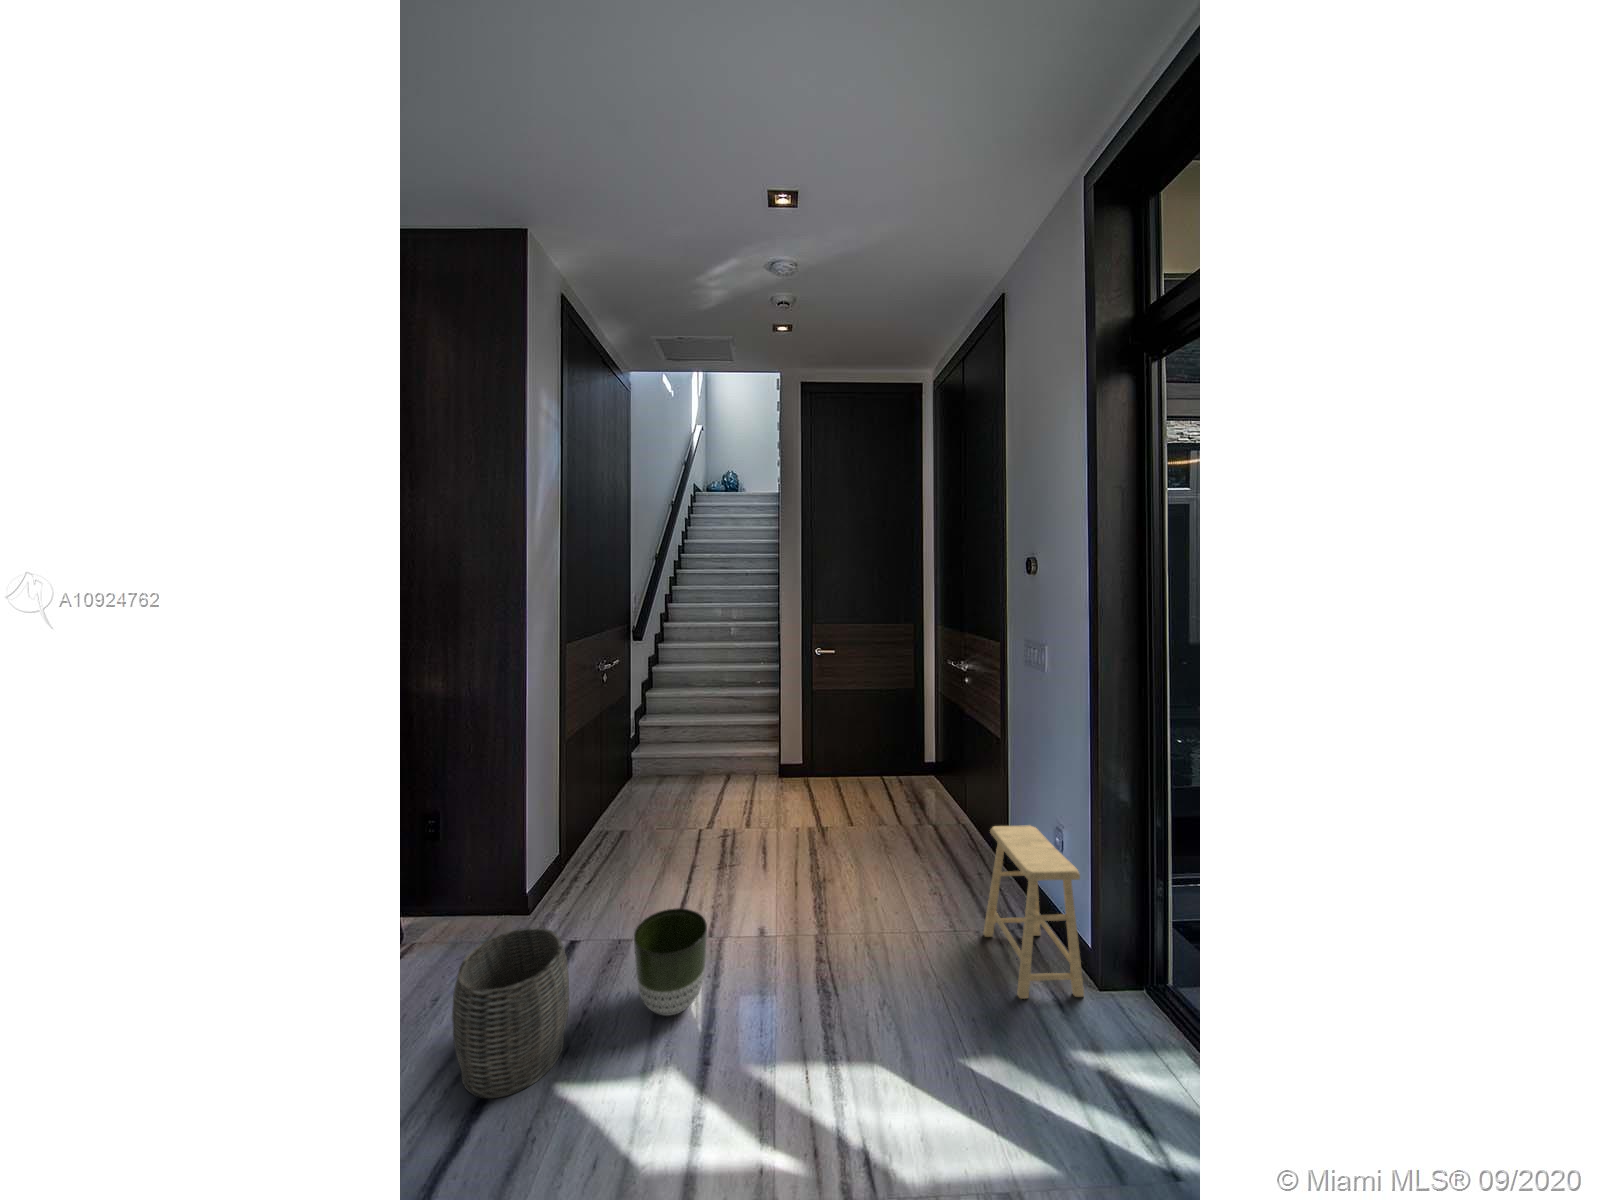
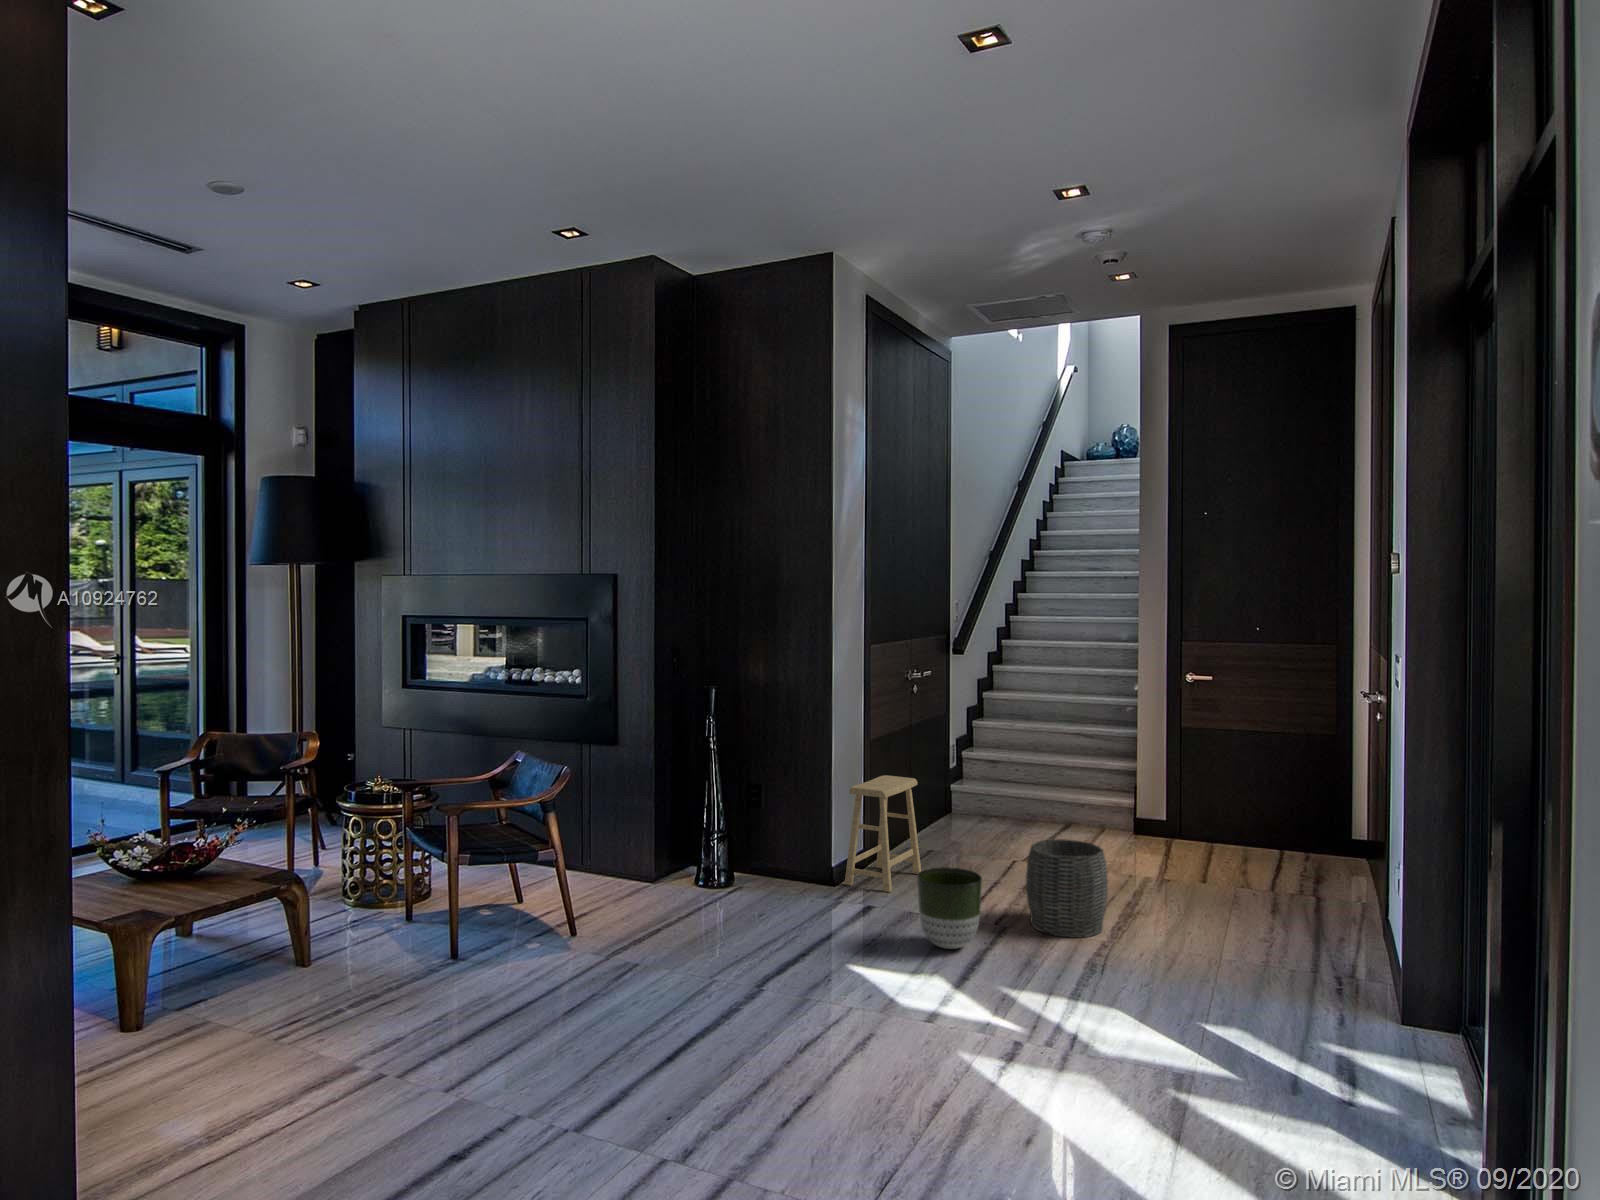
footstool: present [983,825,1084,999] -> present [845,775,921,892]
woven basket: present [452,928,569,1098] -> present [1026,839,1108,938]

